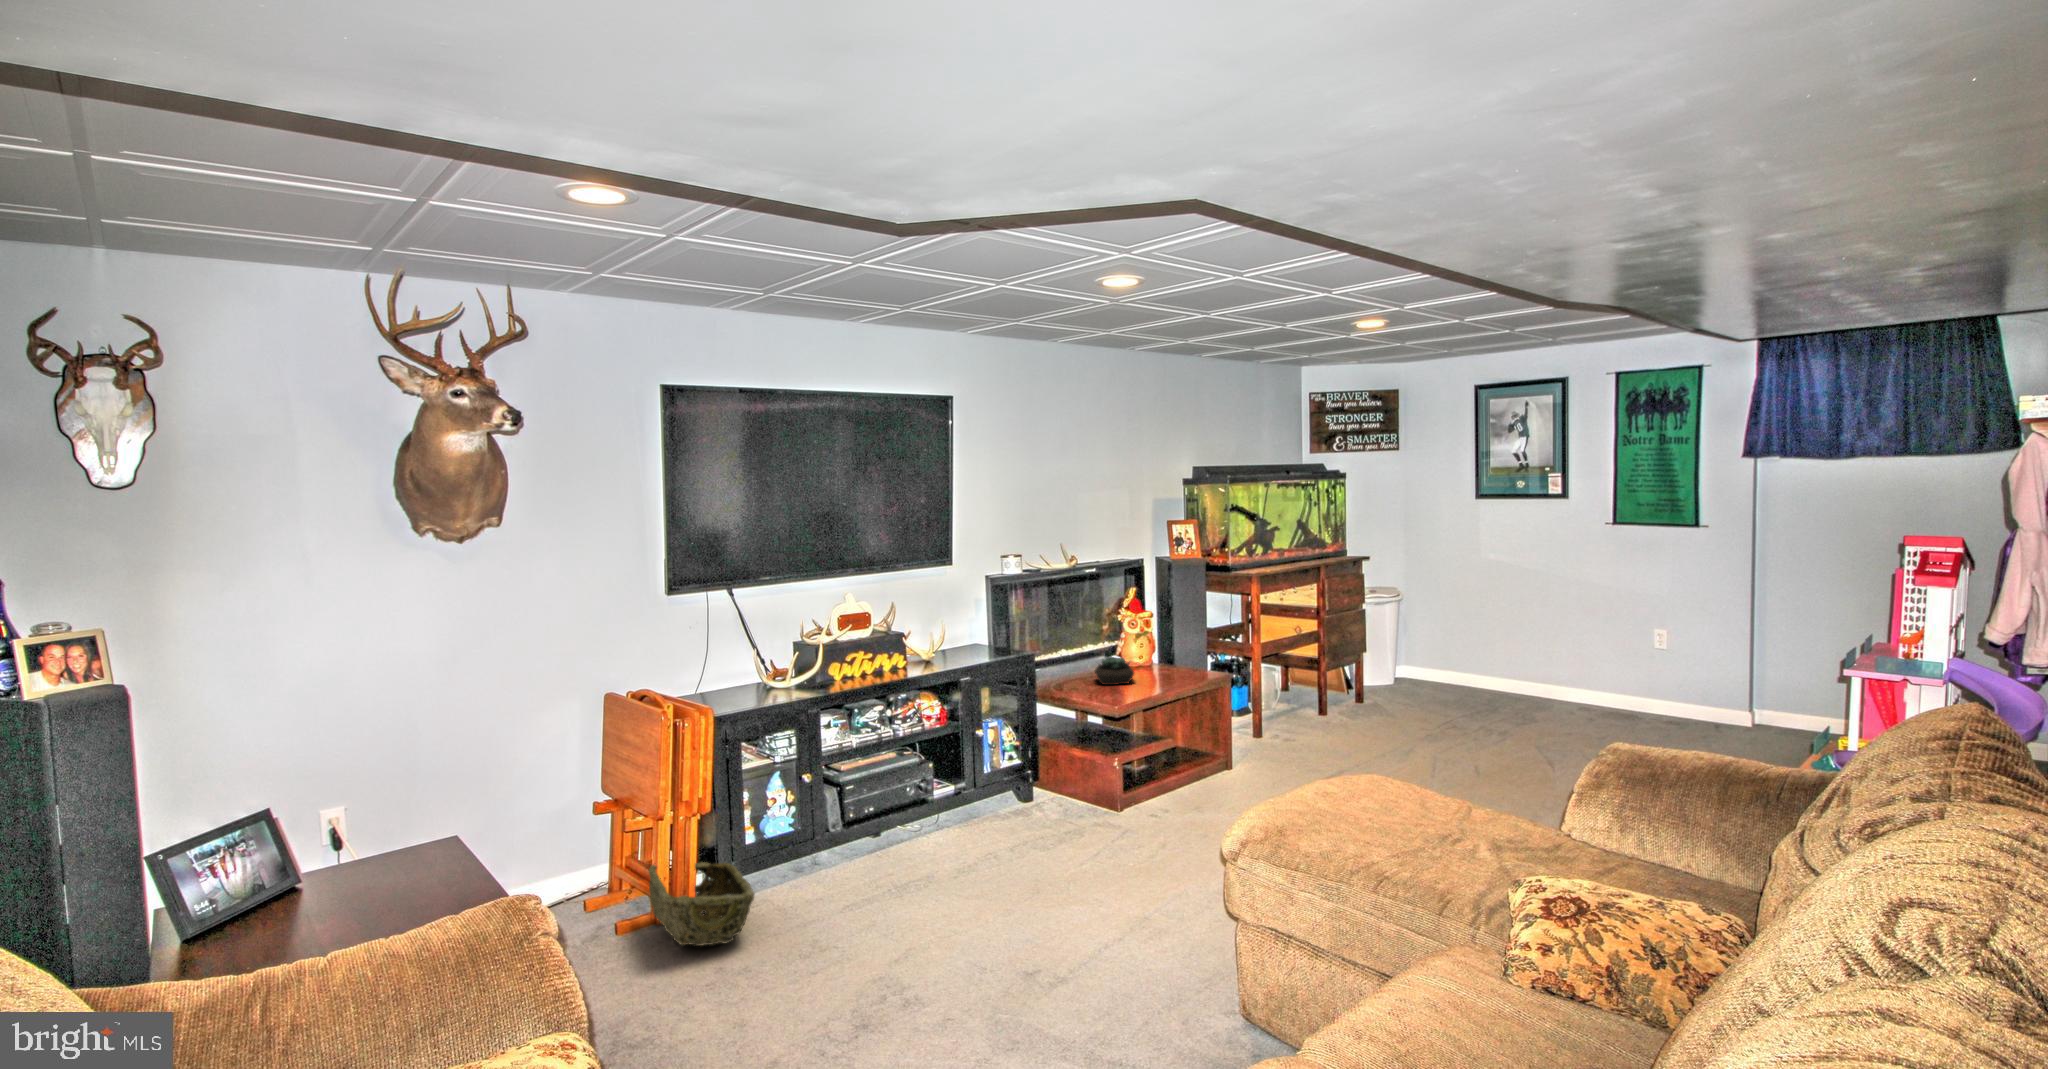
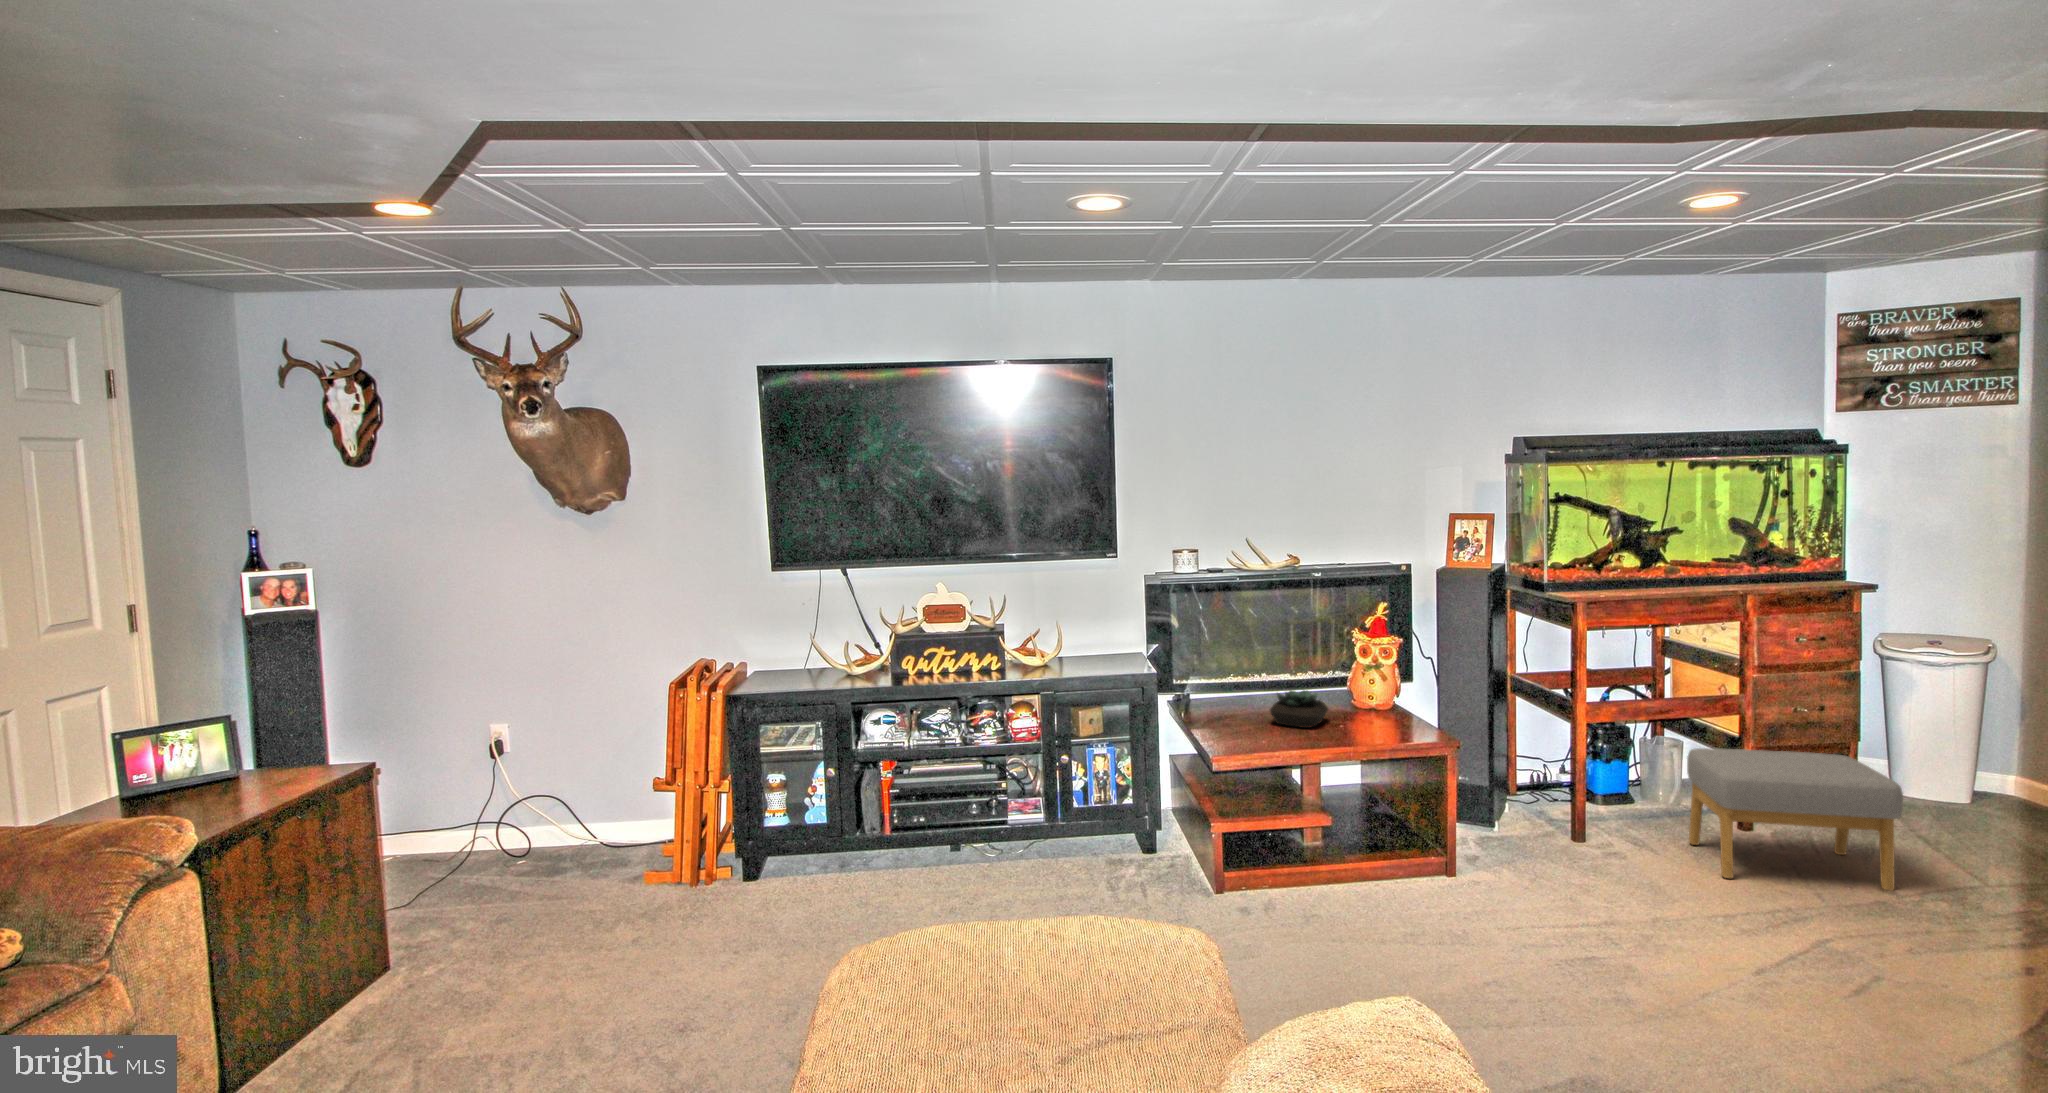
footstool: none [1306,662,1420,744] -> present [1687,748,1903,890]
woven basket: present [649,862,755,946] -> none [620,829,750,925]

